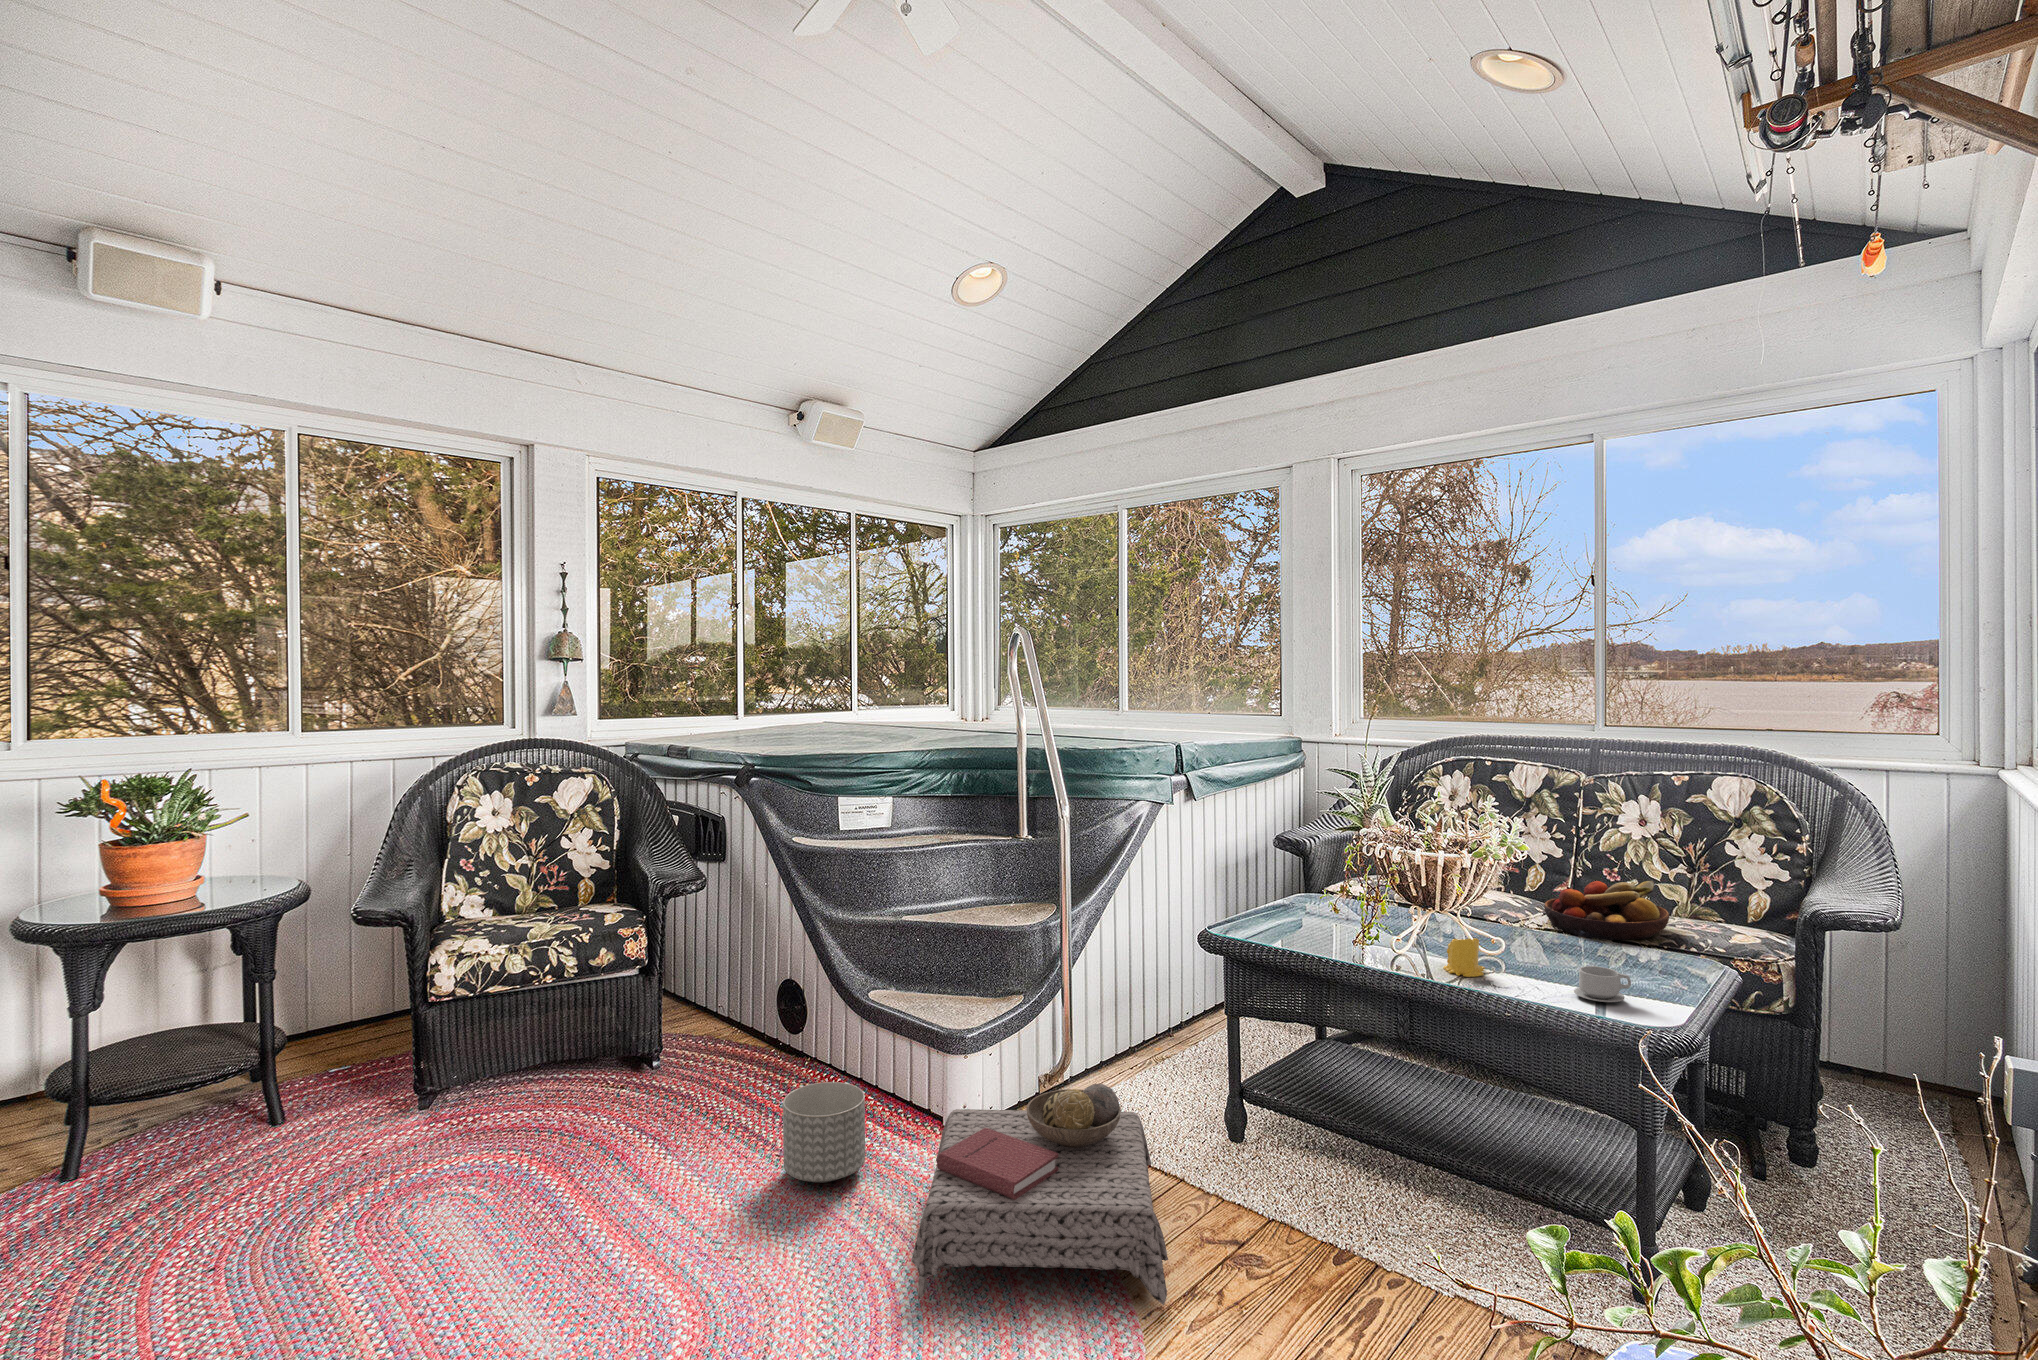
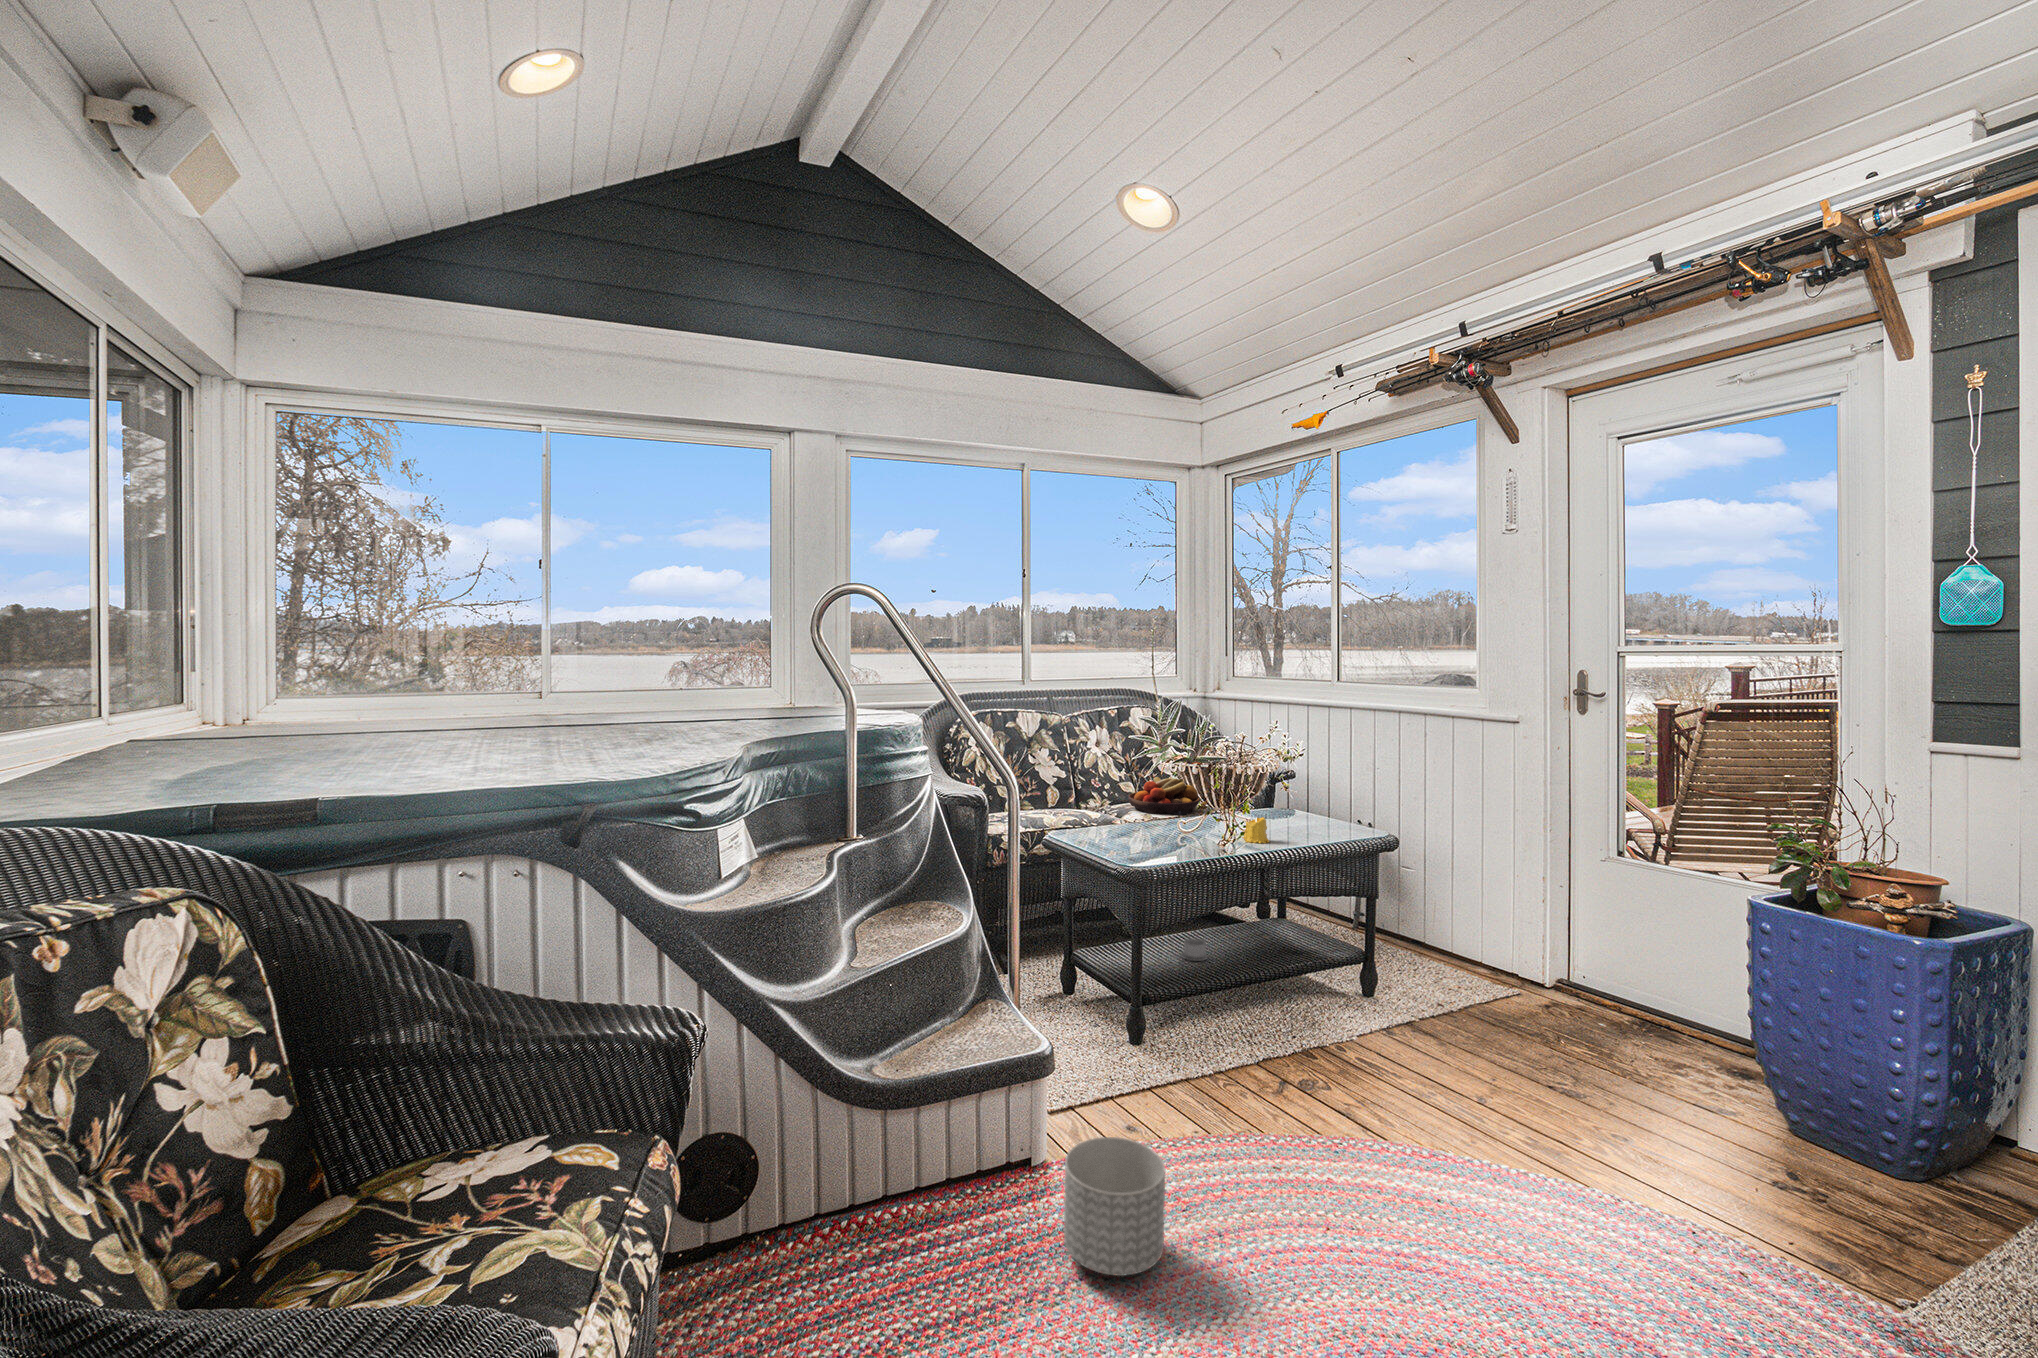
teacup: present [1574,966,1631,1002] -> present [1181,932,1210,961]
ottoman: present [912,1084,1168,1305] -> none [1146,999,1385,1229]

